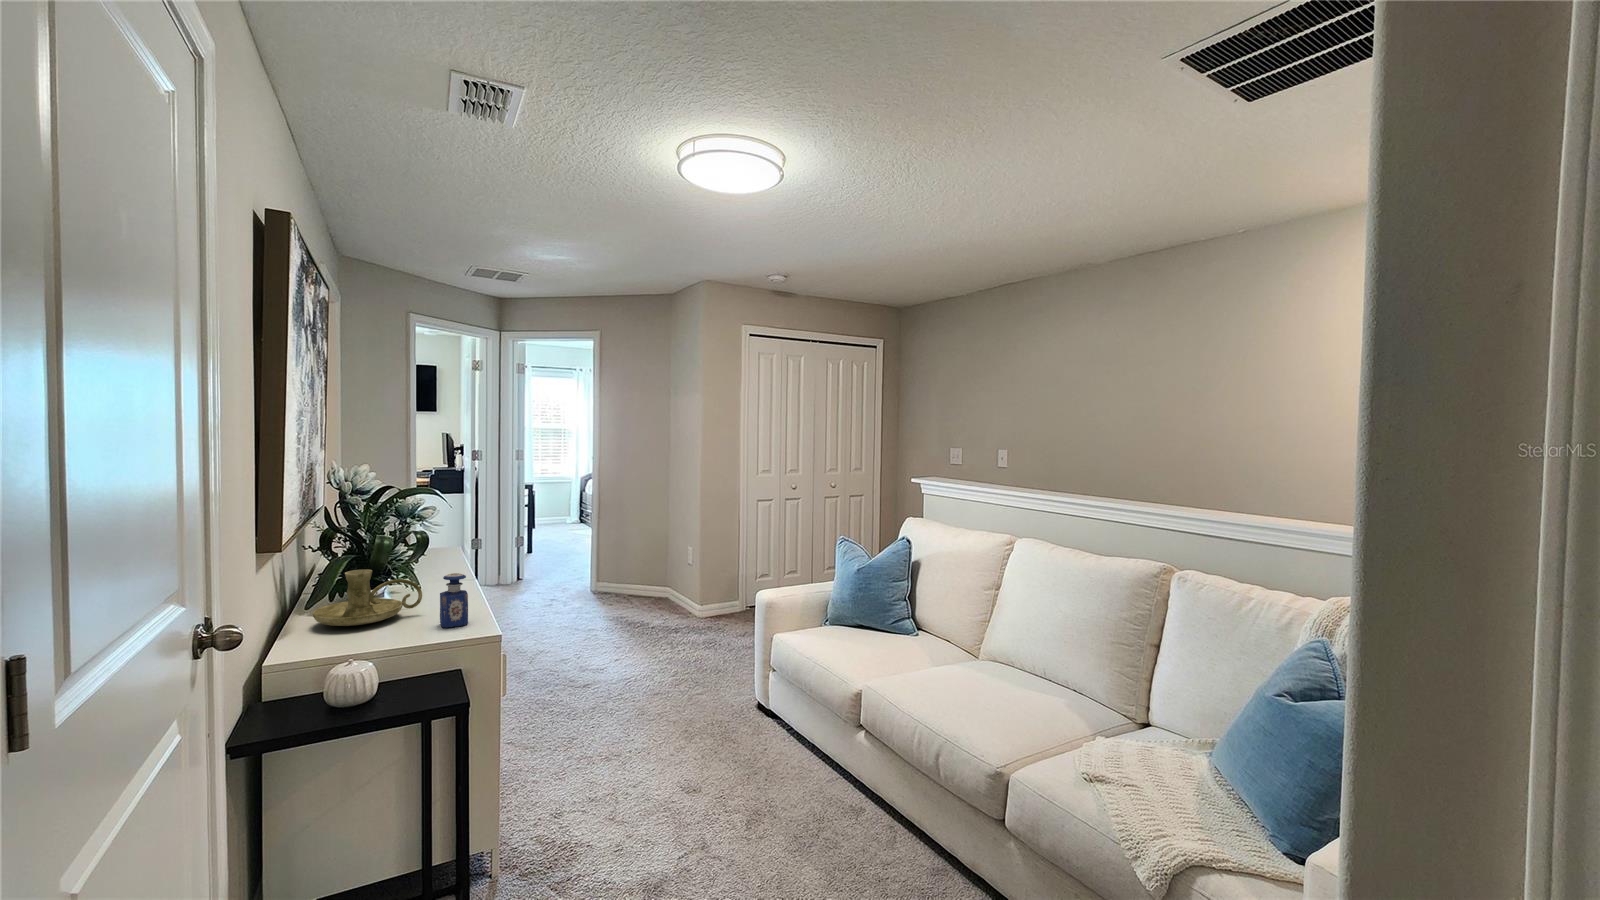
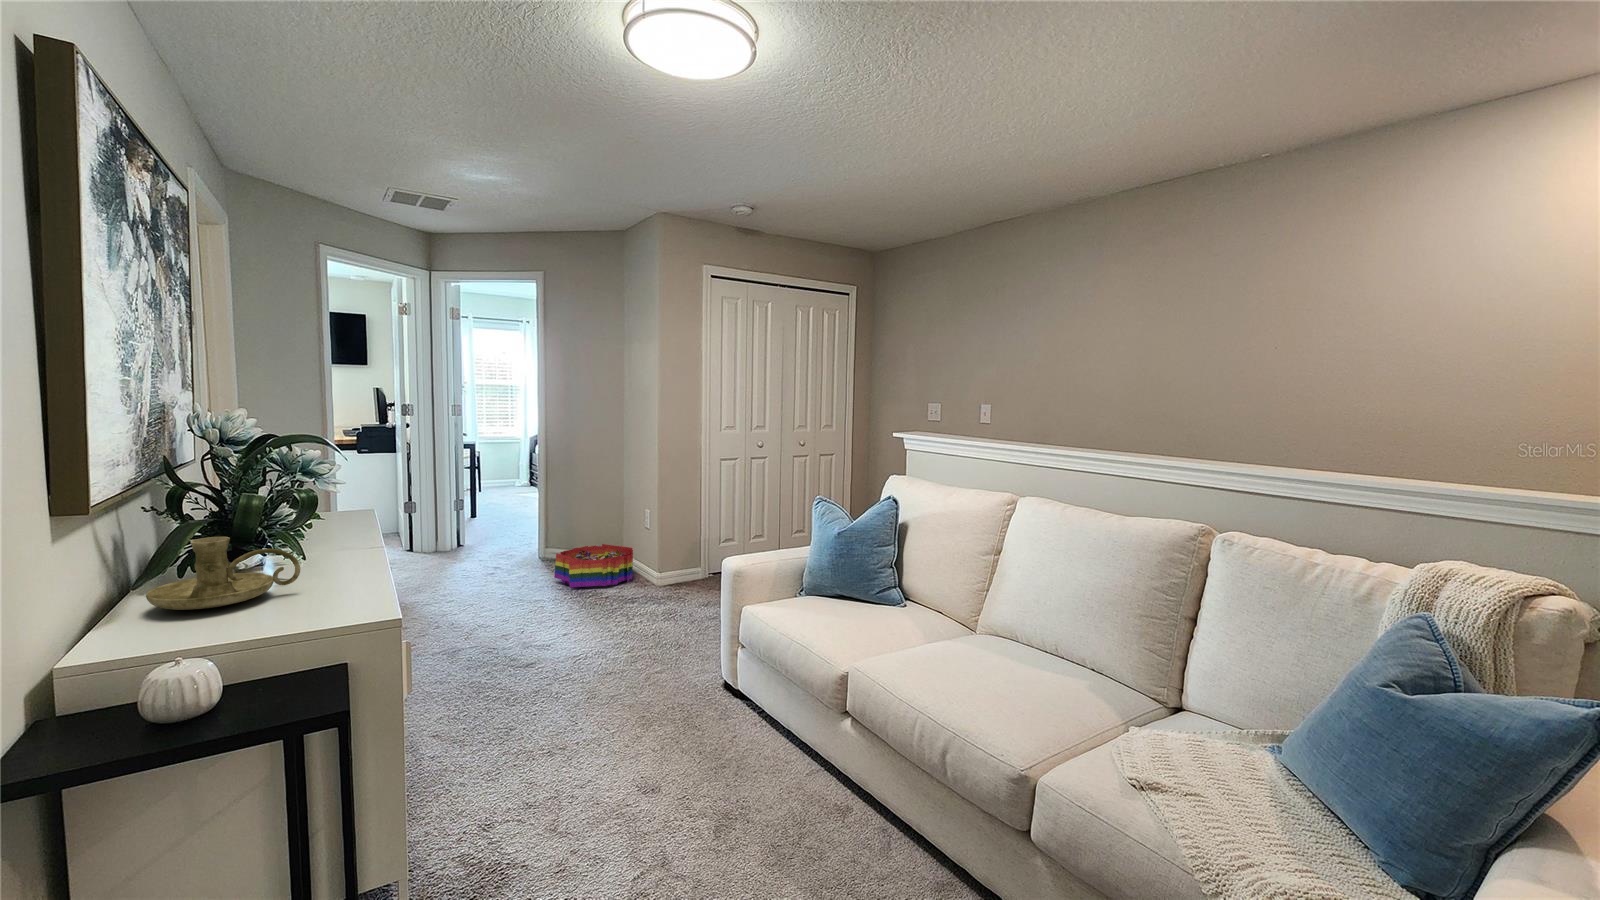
perfume bottle: present [440,573,468,627] -> none [319,541,357,610]
storage bin: none [606,579,677,618] -> present [554,544,633,587]

